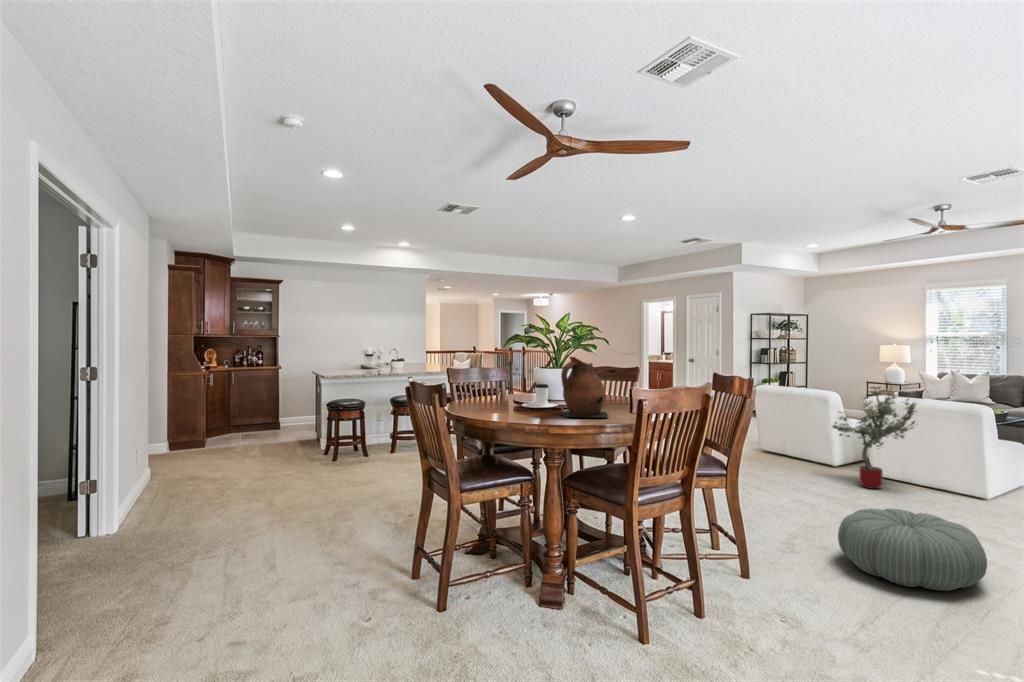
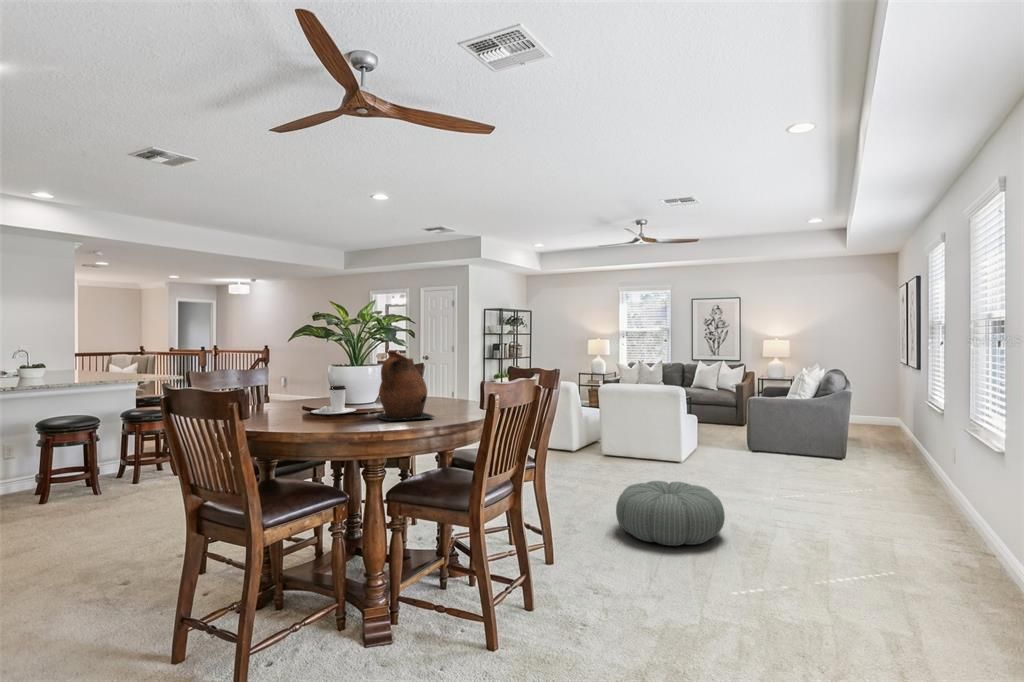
potted tree: present [833,387,917,489] -> none [576,374,646,468]

